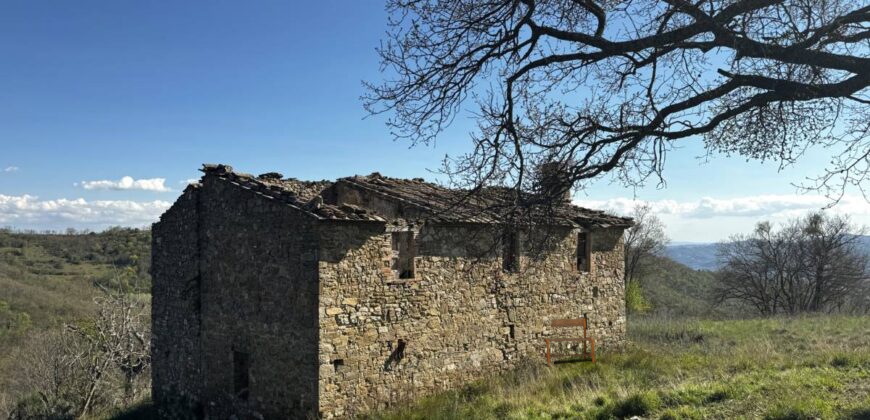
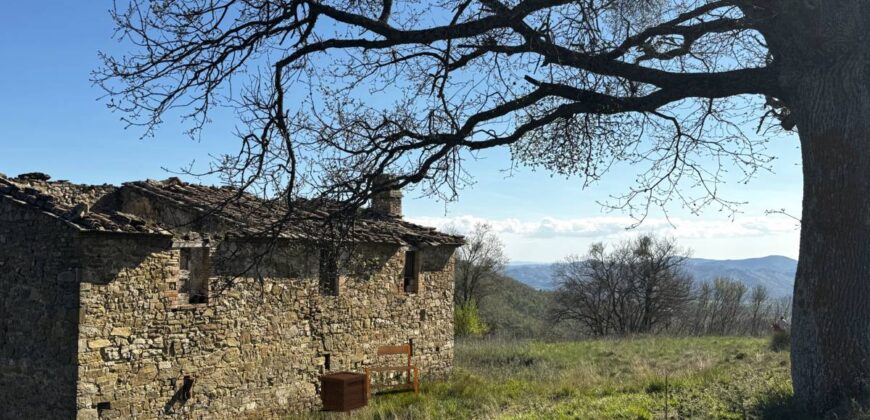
wooden crate: none [507,340,550,378] -> present [320,371,367,412]

